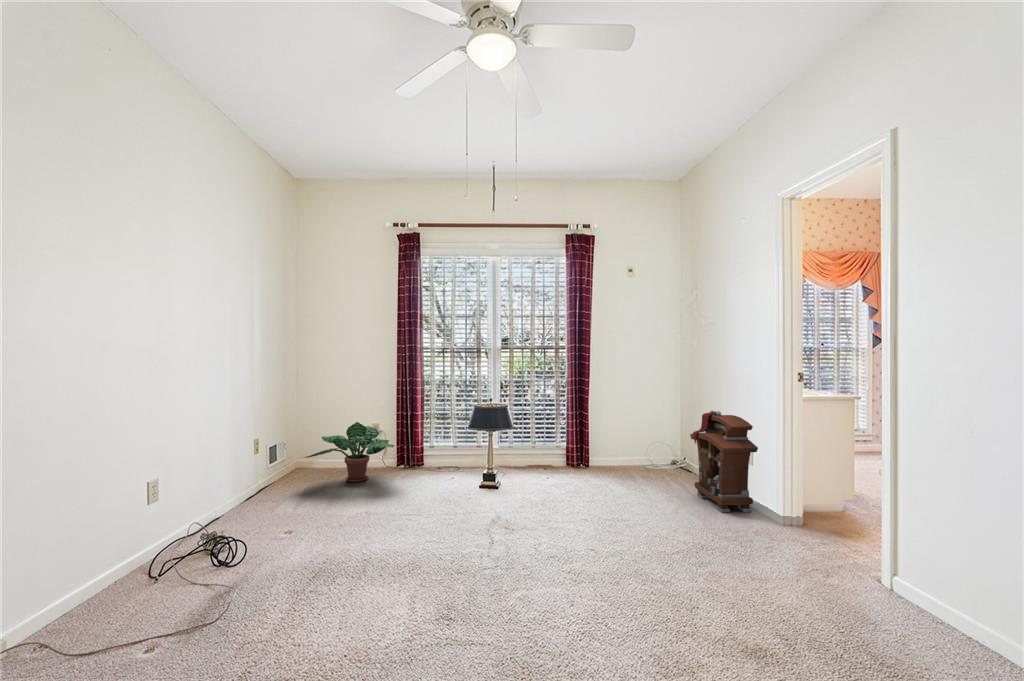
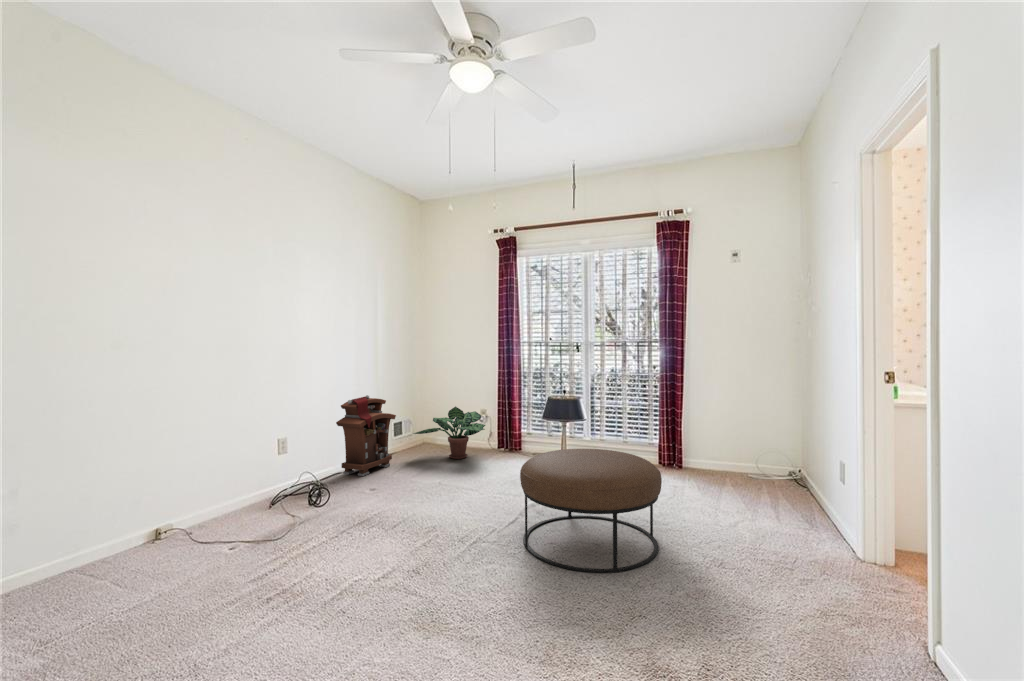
nightstand: present [690,411,758,512] -> present [336,395,396,476]
ottoman: none [510,456,652,581] -> present [520,449,662,572]

